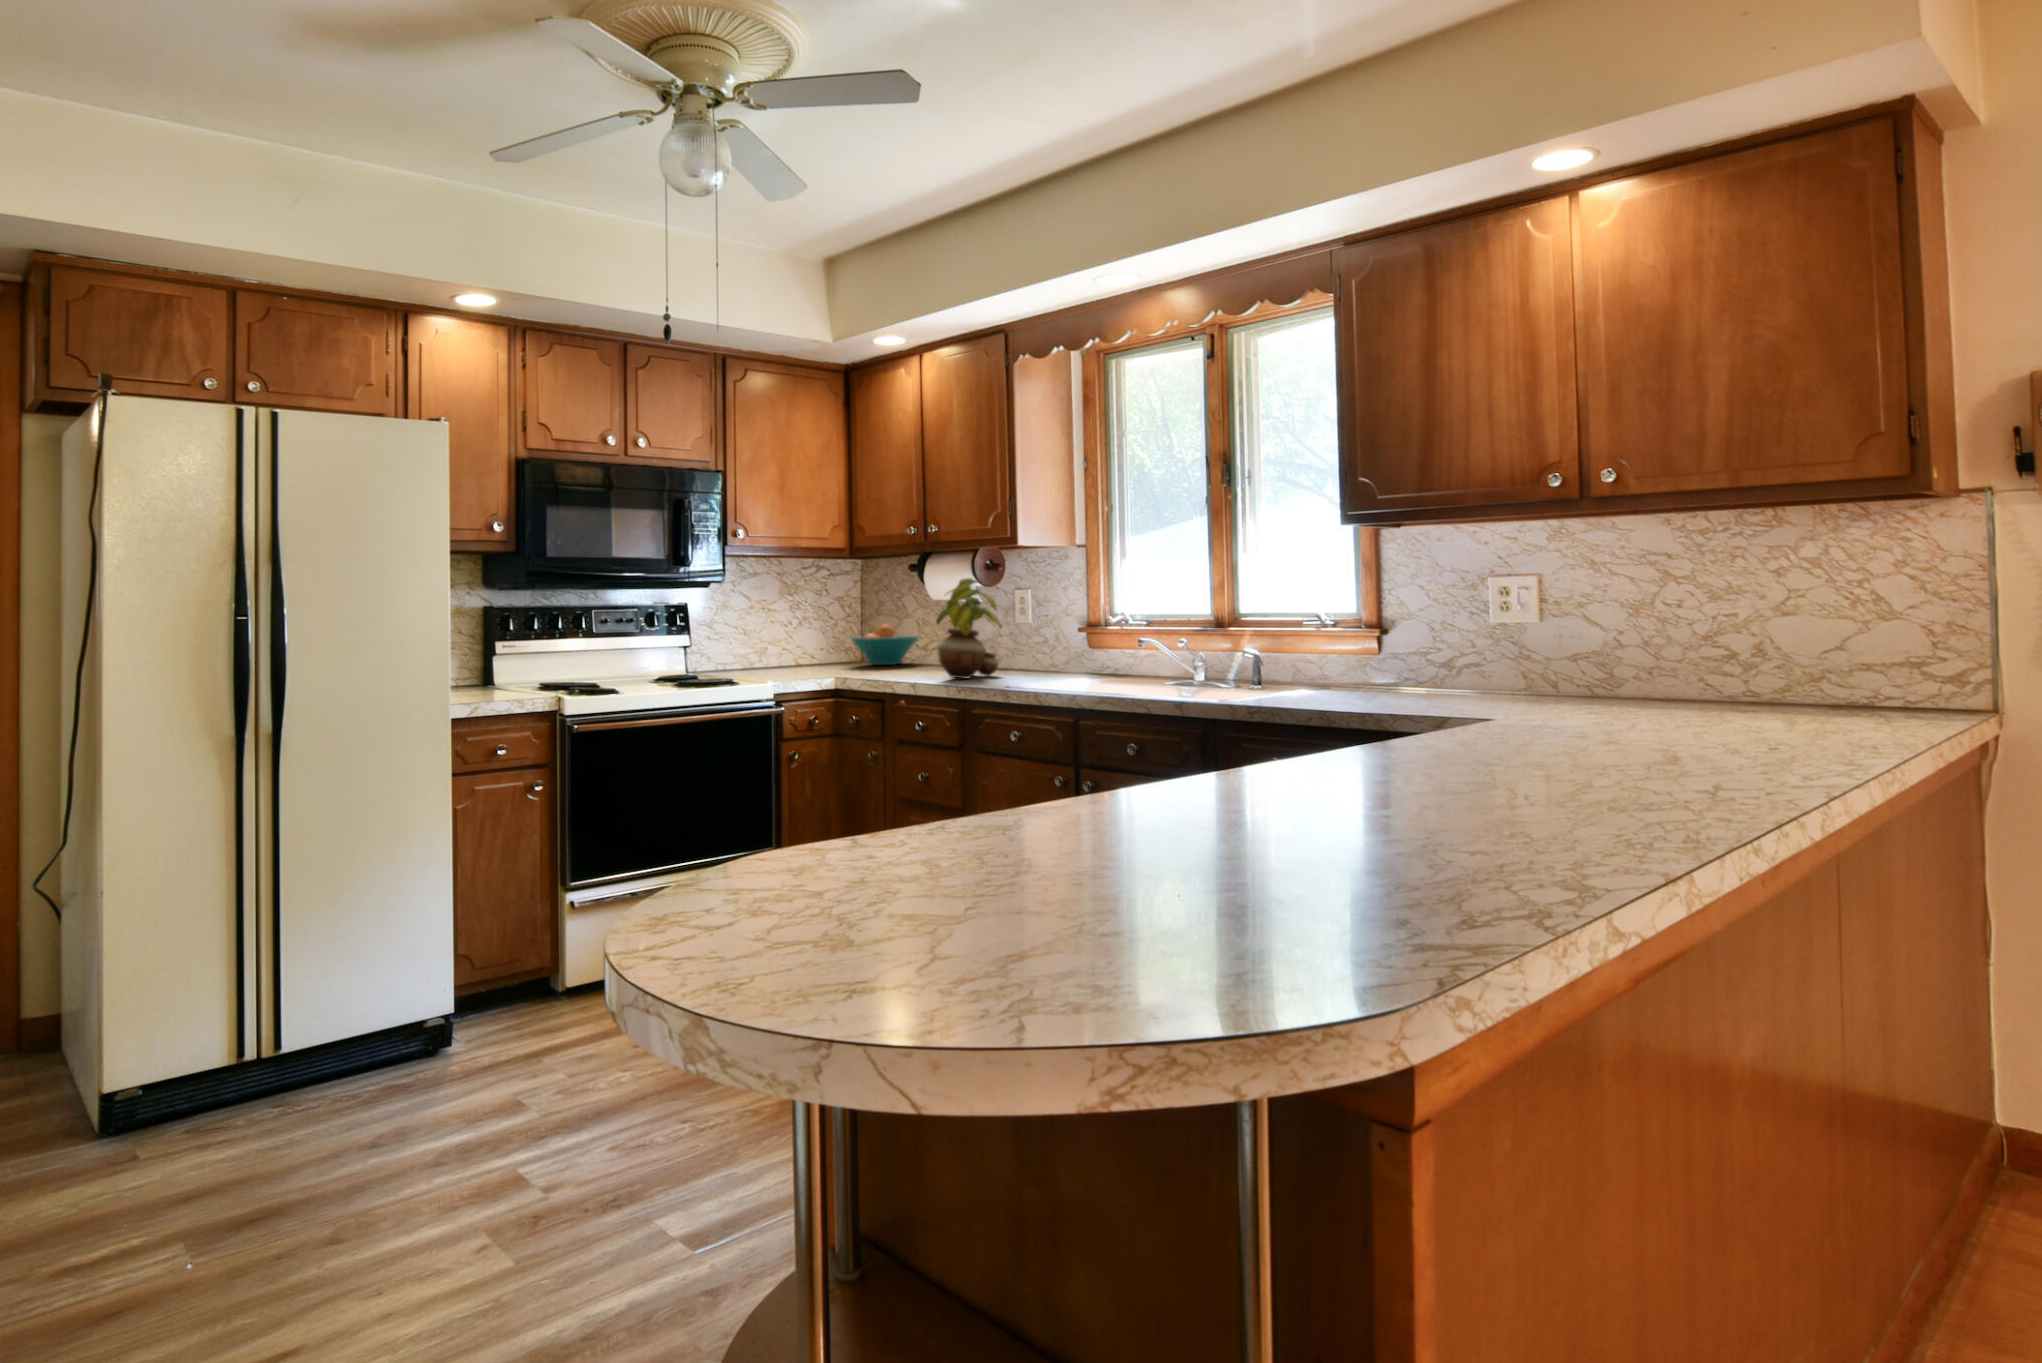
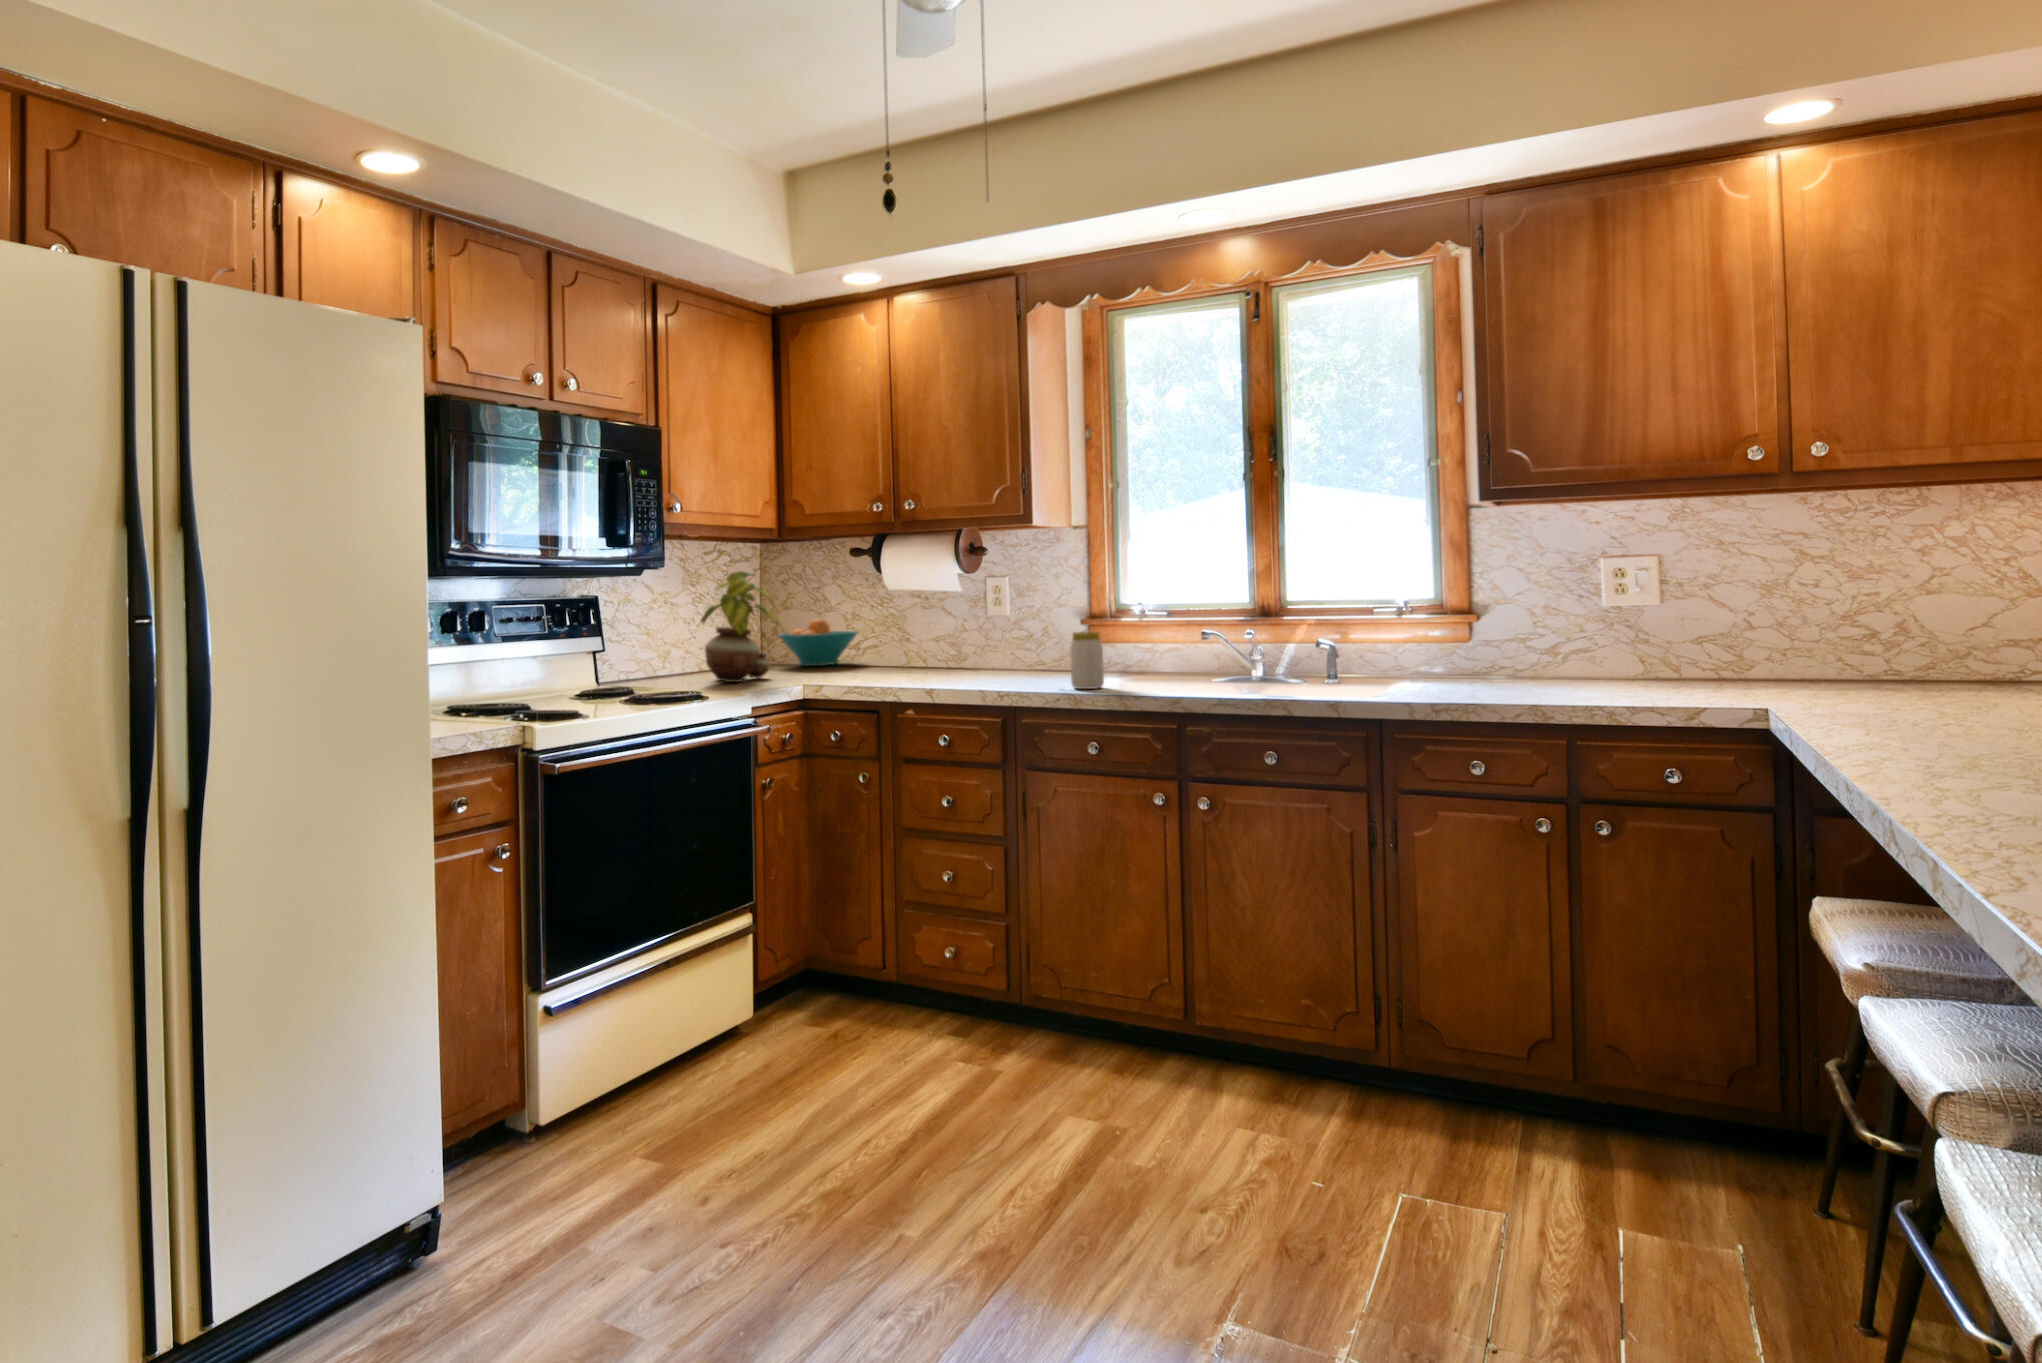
potted plant: present [936,578,1002,678] -> present [701,571,779,682]
jar: none [1012,639,1040,688] -> present [1070,632,1104,689]

